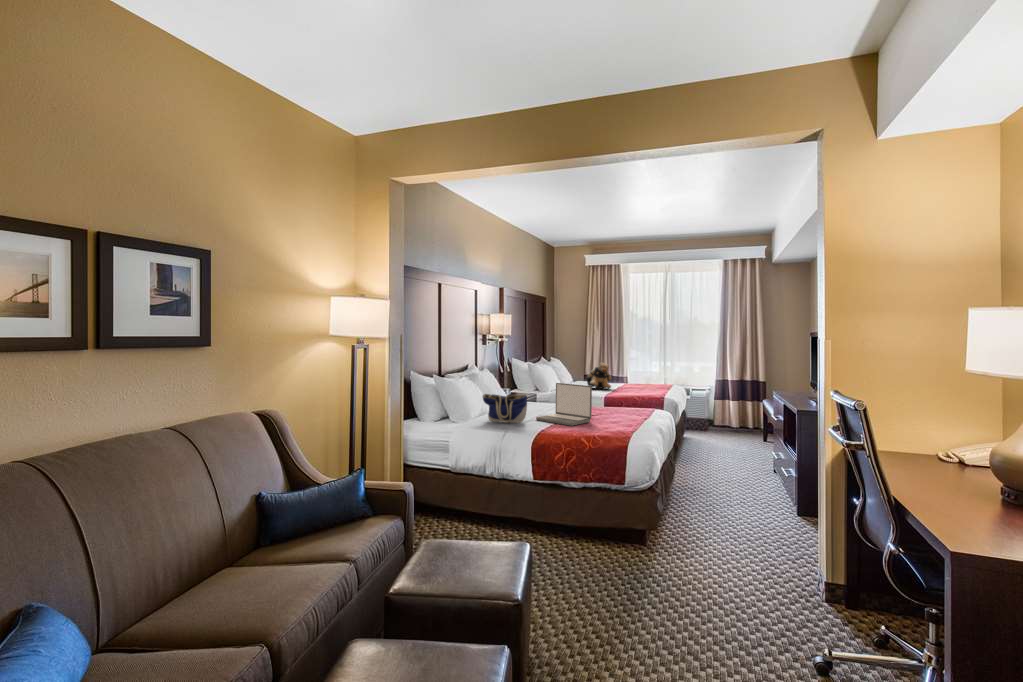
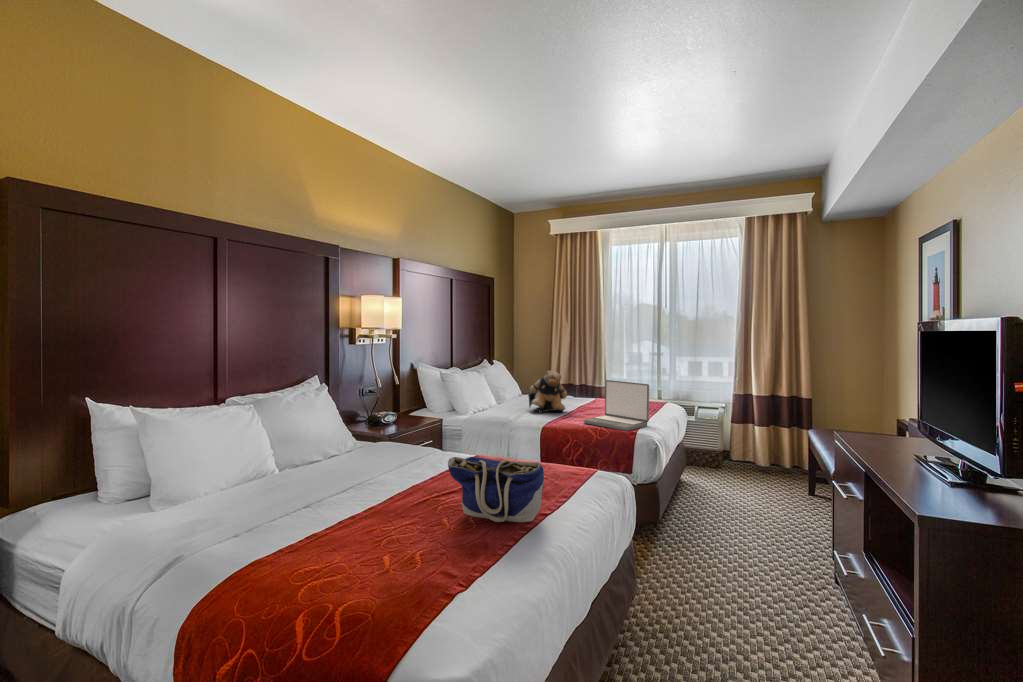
laptop: present [536,383,592,426] -> present [583,380,649,431]
tote bag: present [483,394,527,423] -> present [448,457,544,523]

